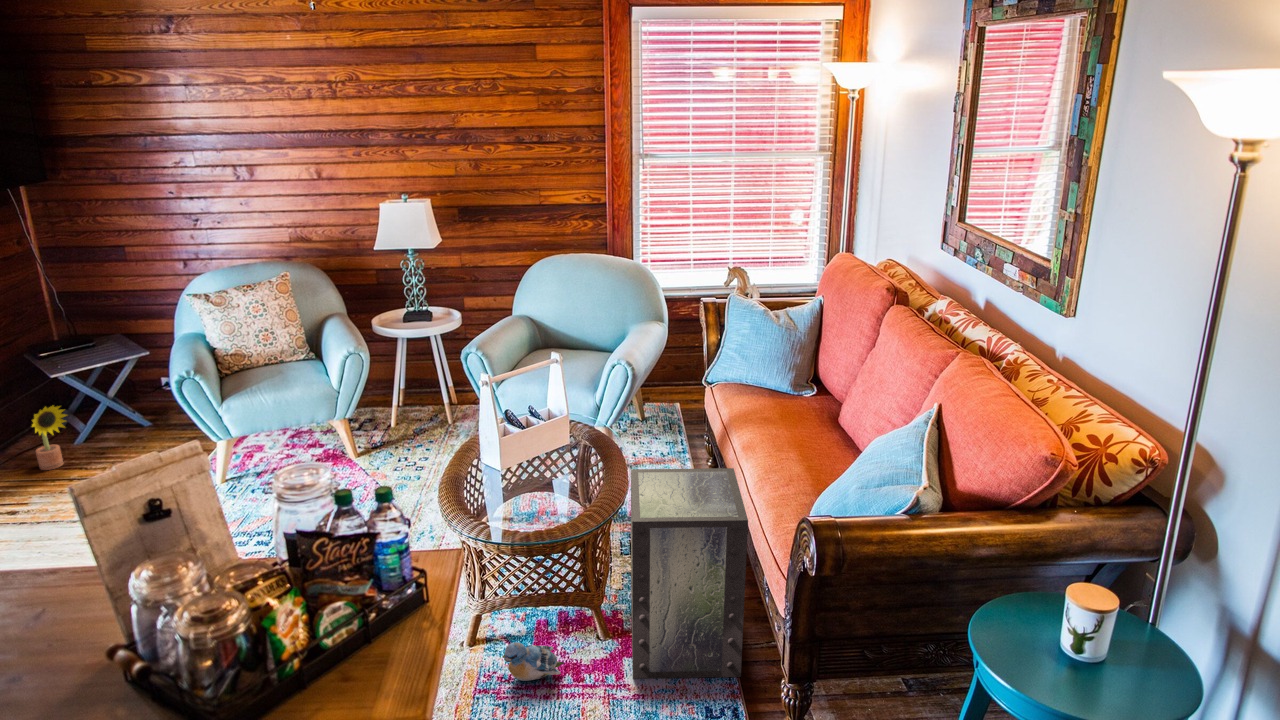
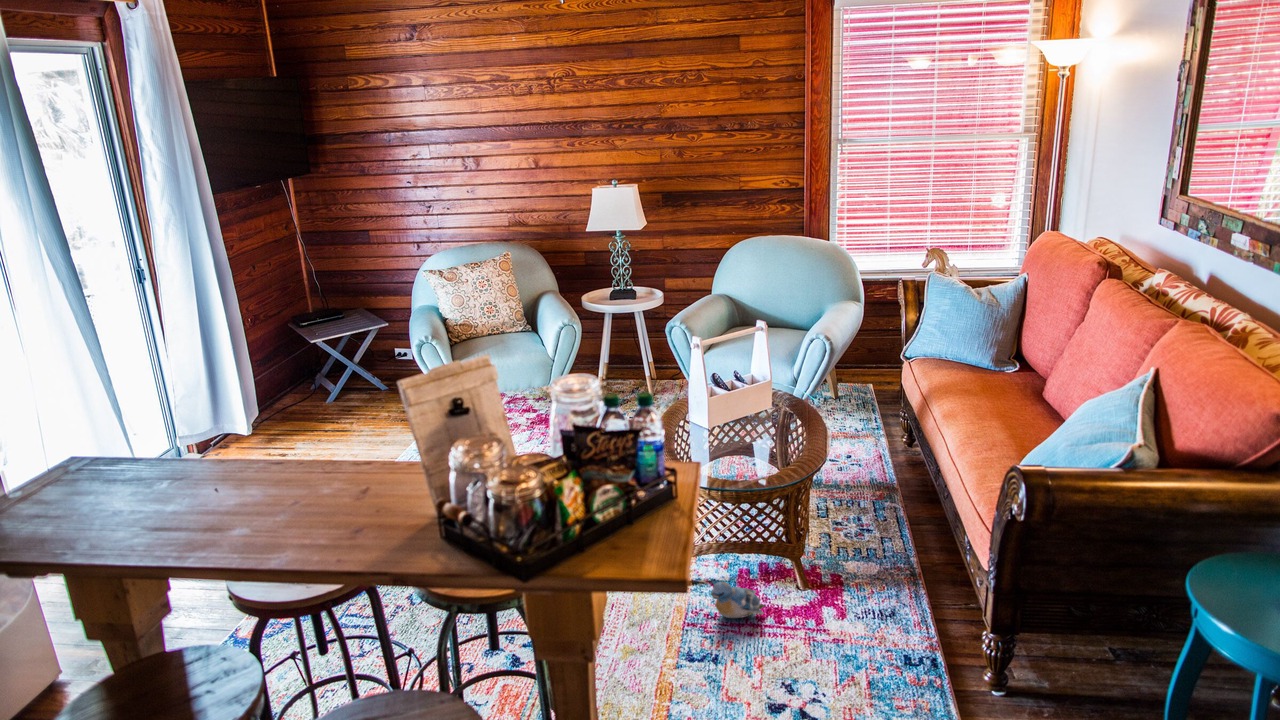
decorative plant: present [32,406,67,470] -> none [298,366,327,423]
storage box: present [631,468,748,678] -> none [829,429,952,632]

